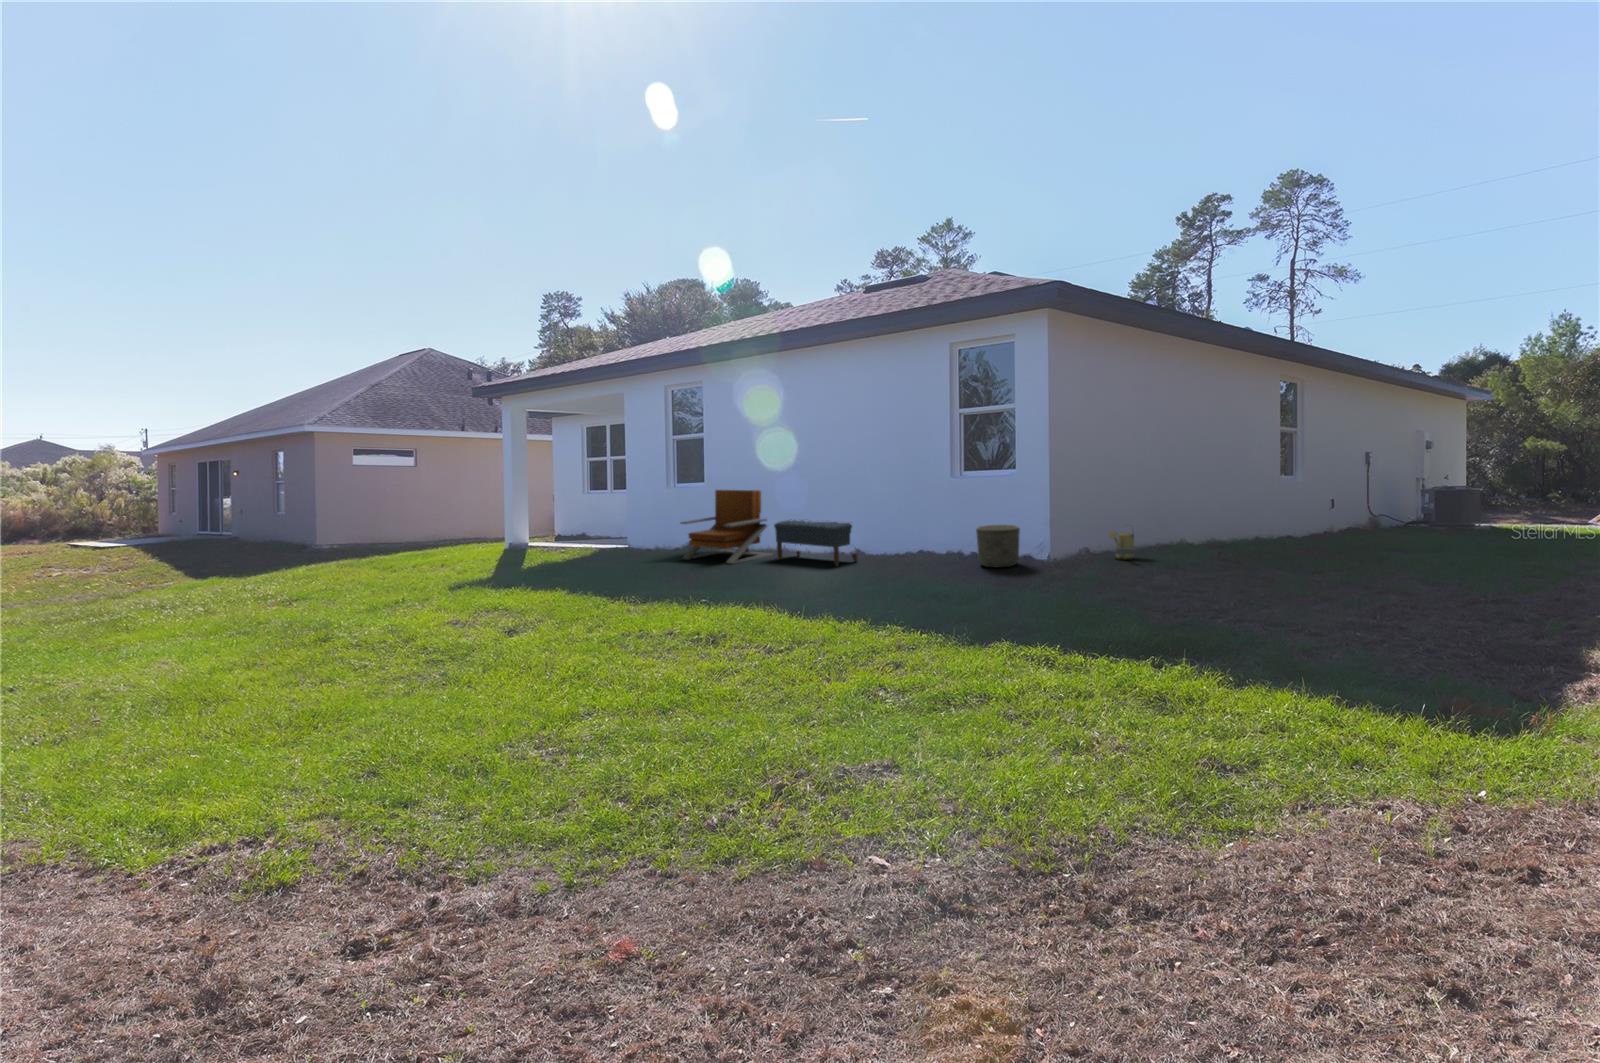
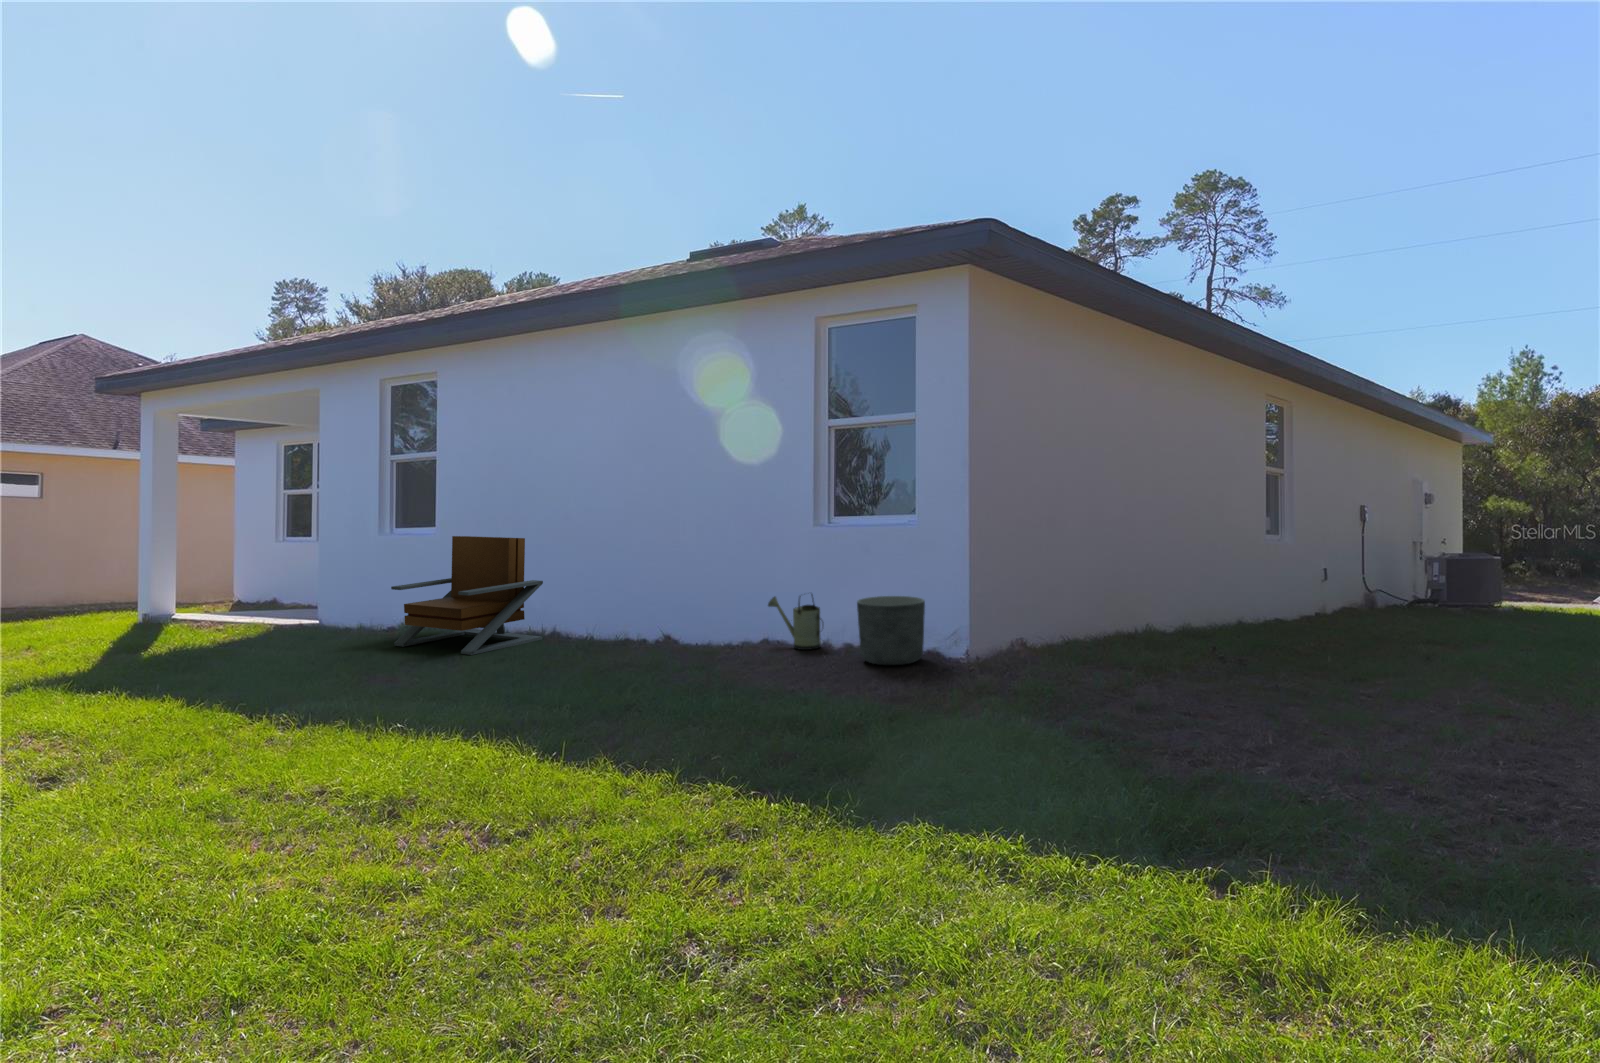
bench: present [774,520,858,566] -> none [540,584,672,660]
watering can: present [1109,531,1134,560] -> present [768,595,821,650]

